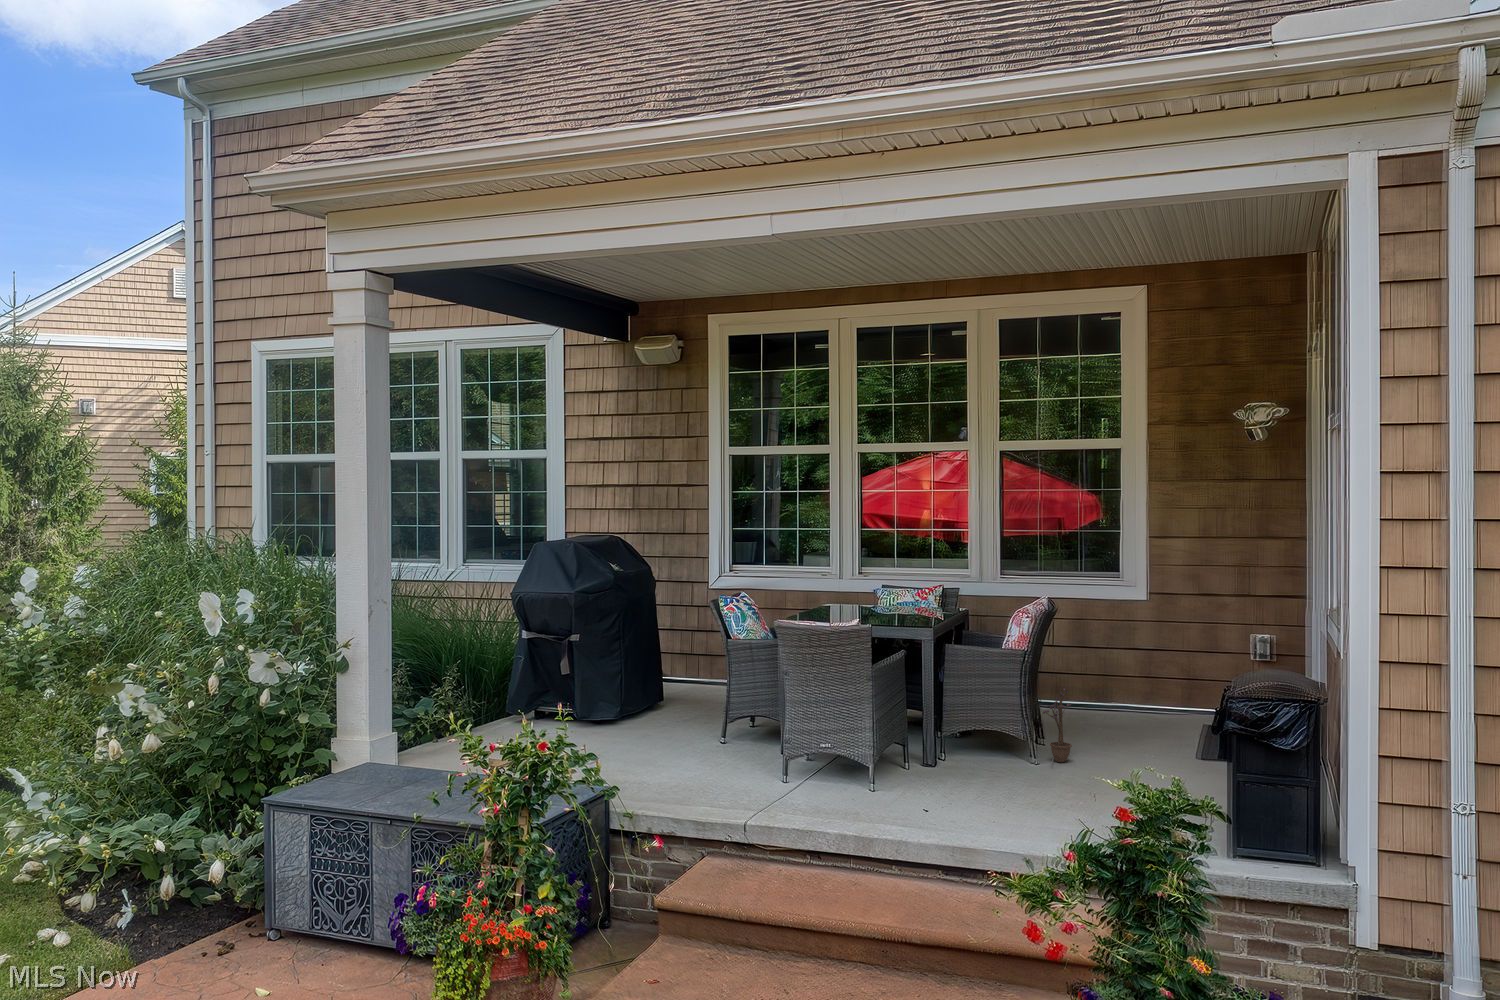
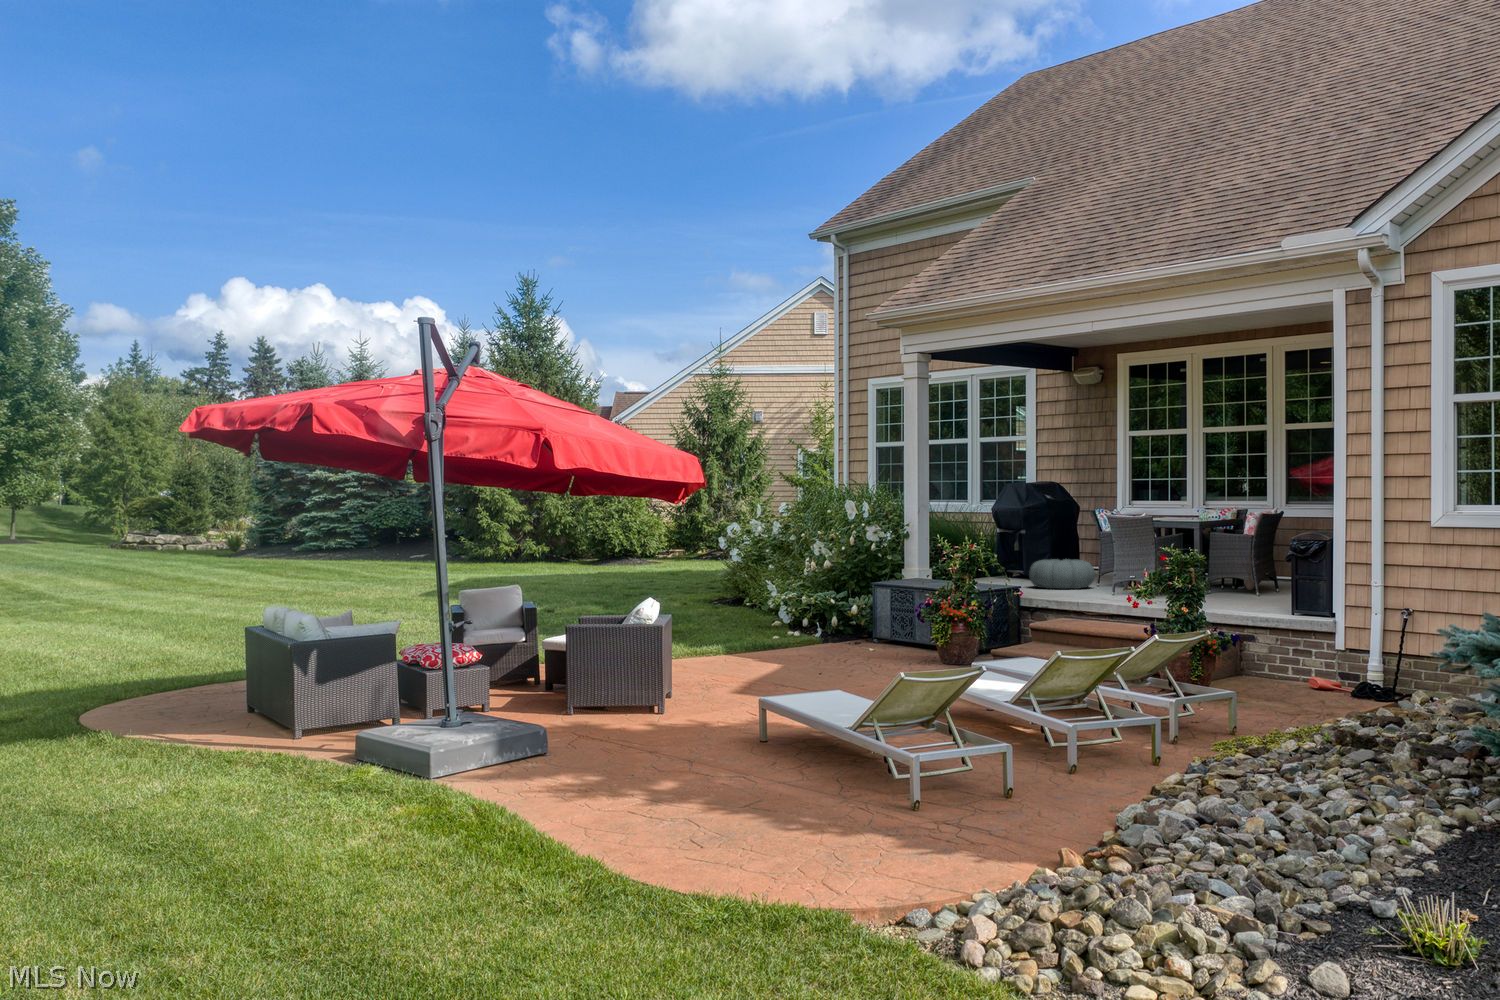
pouf: none [639,715,779,796] -> present [1029,559,1095,589]

